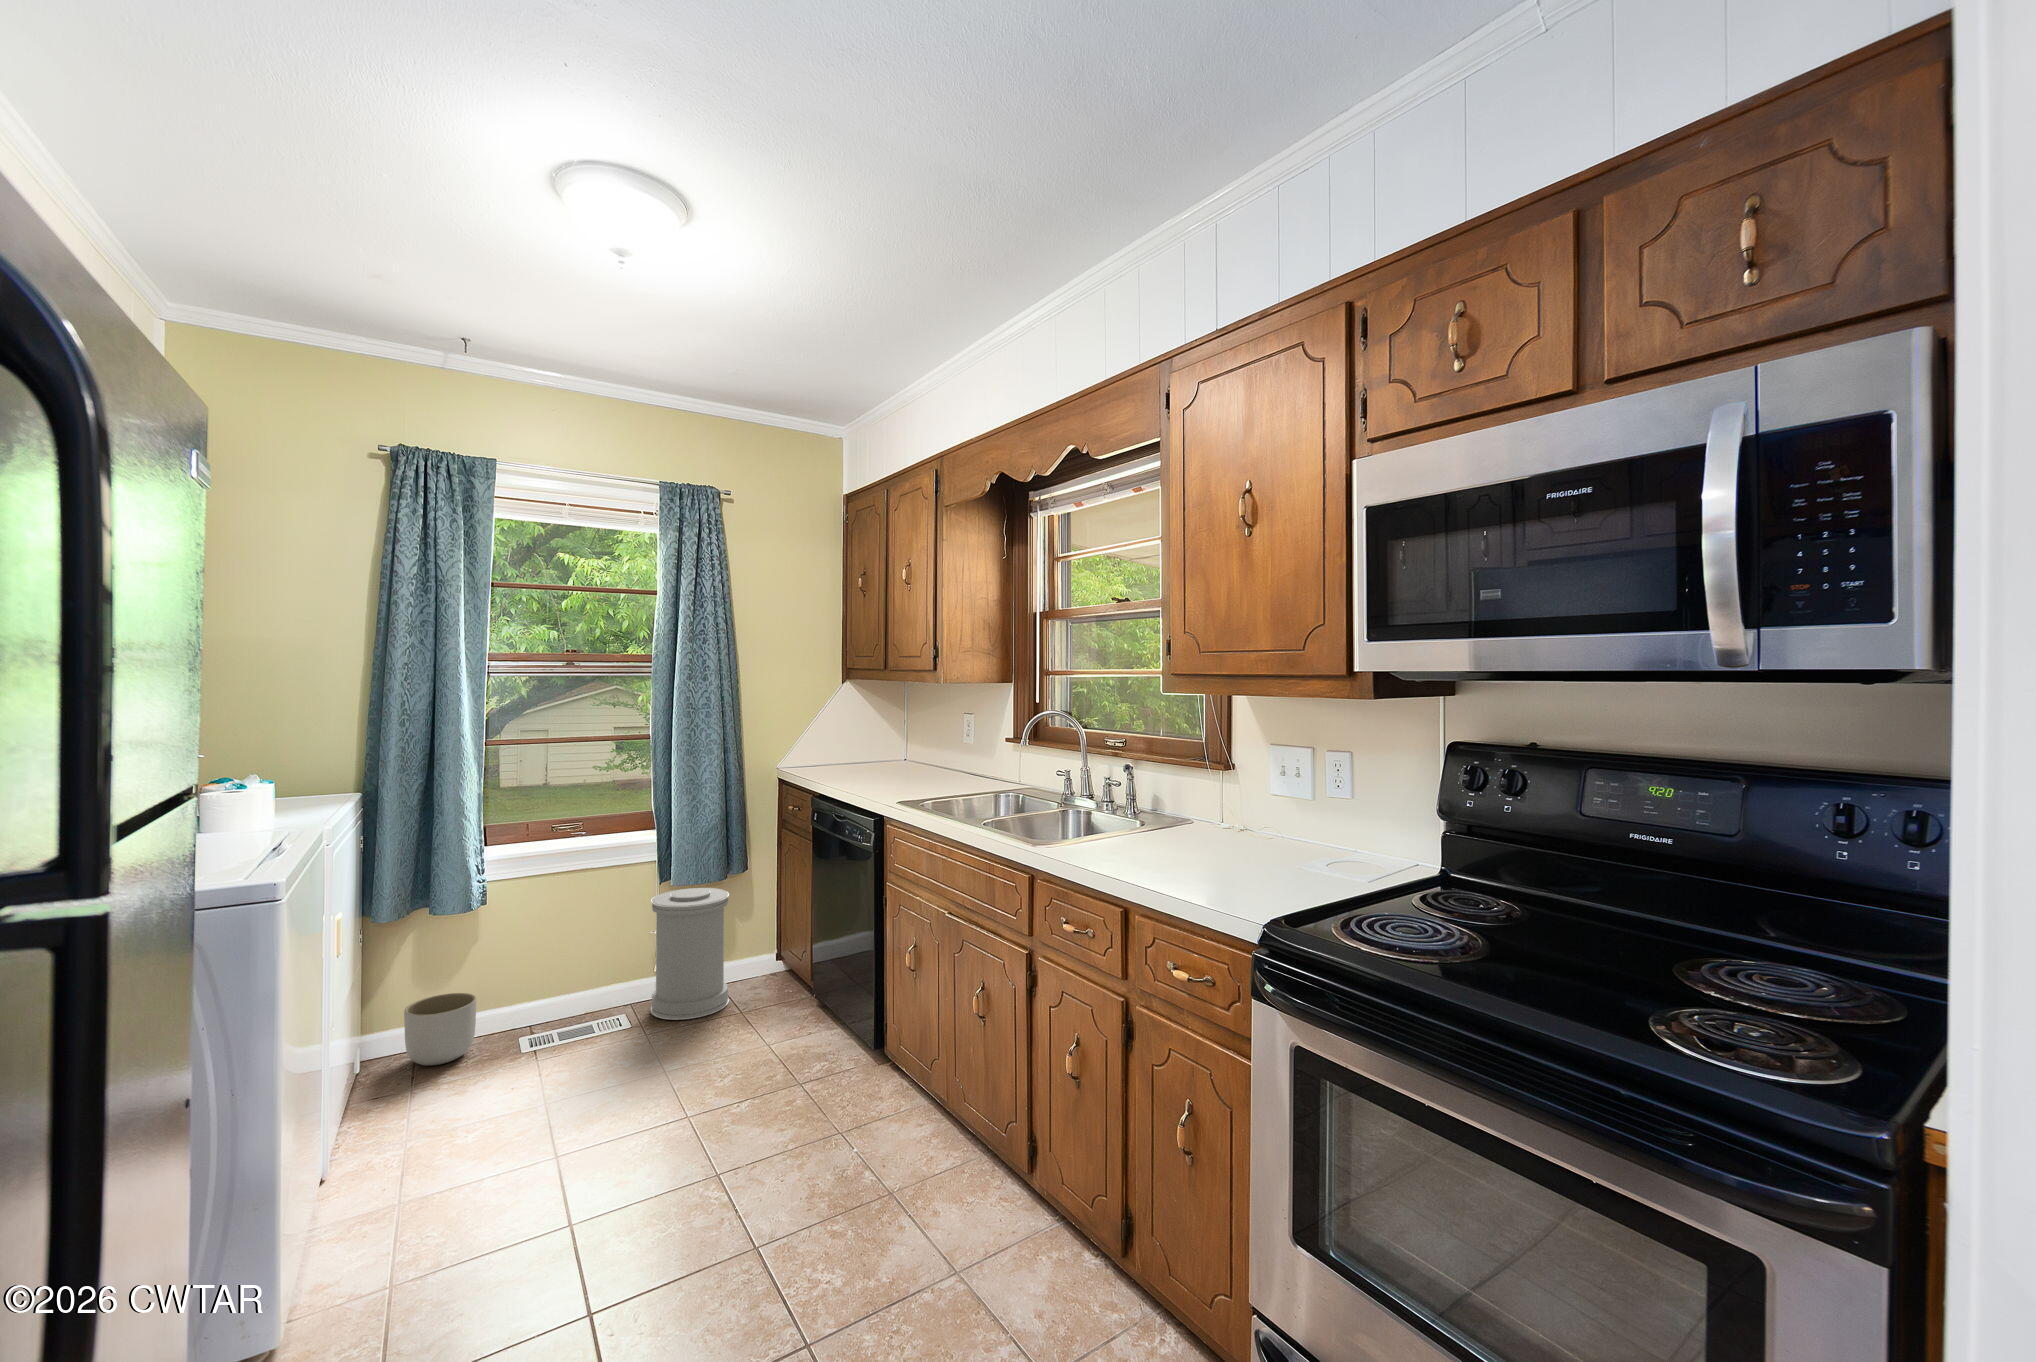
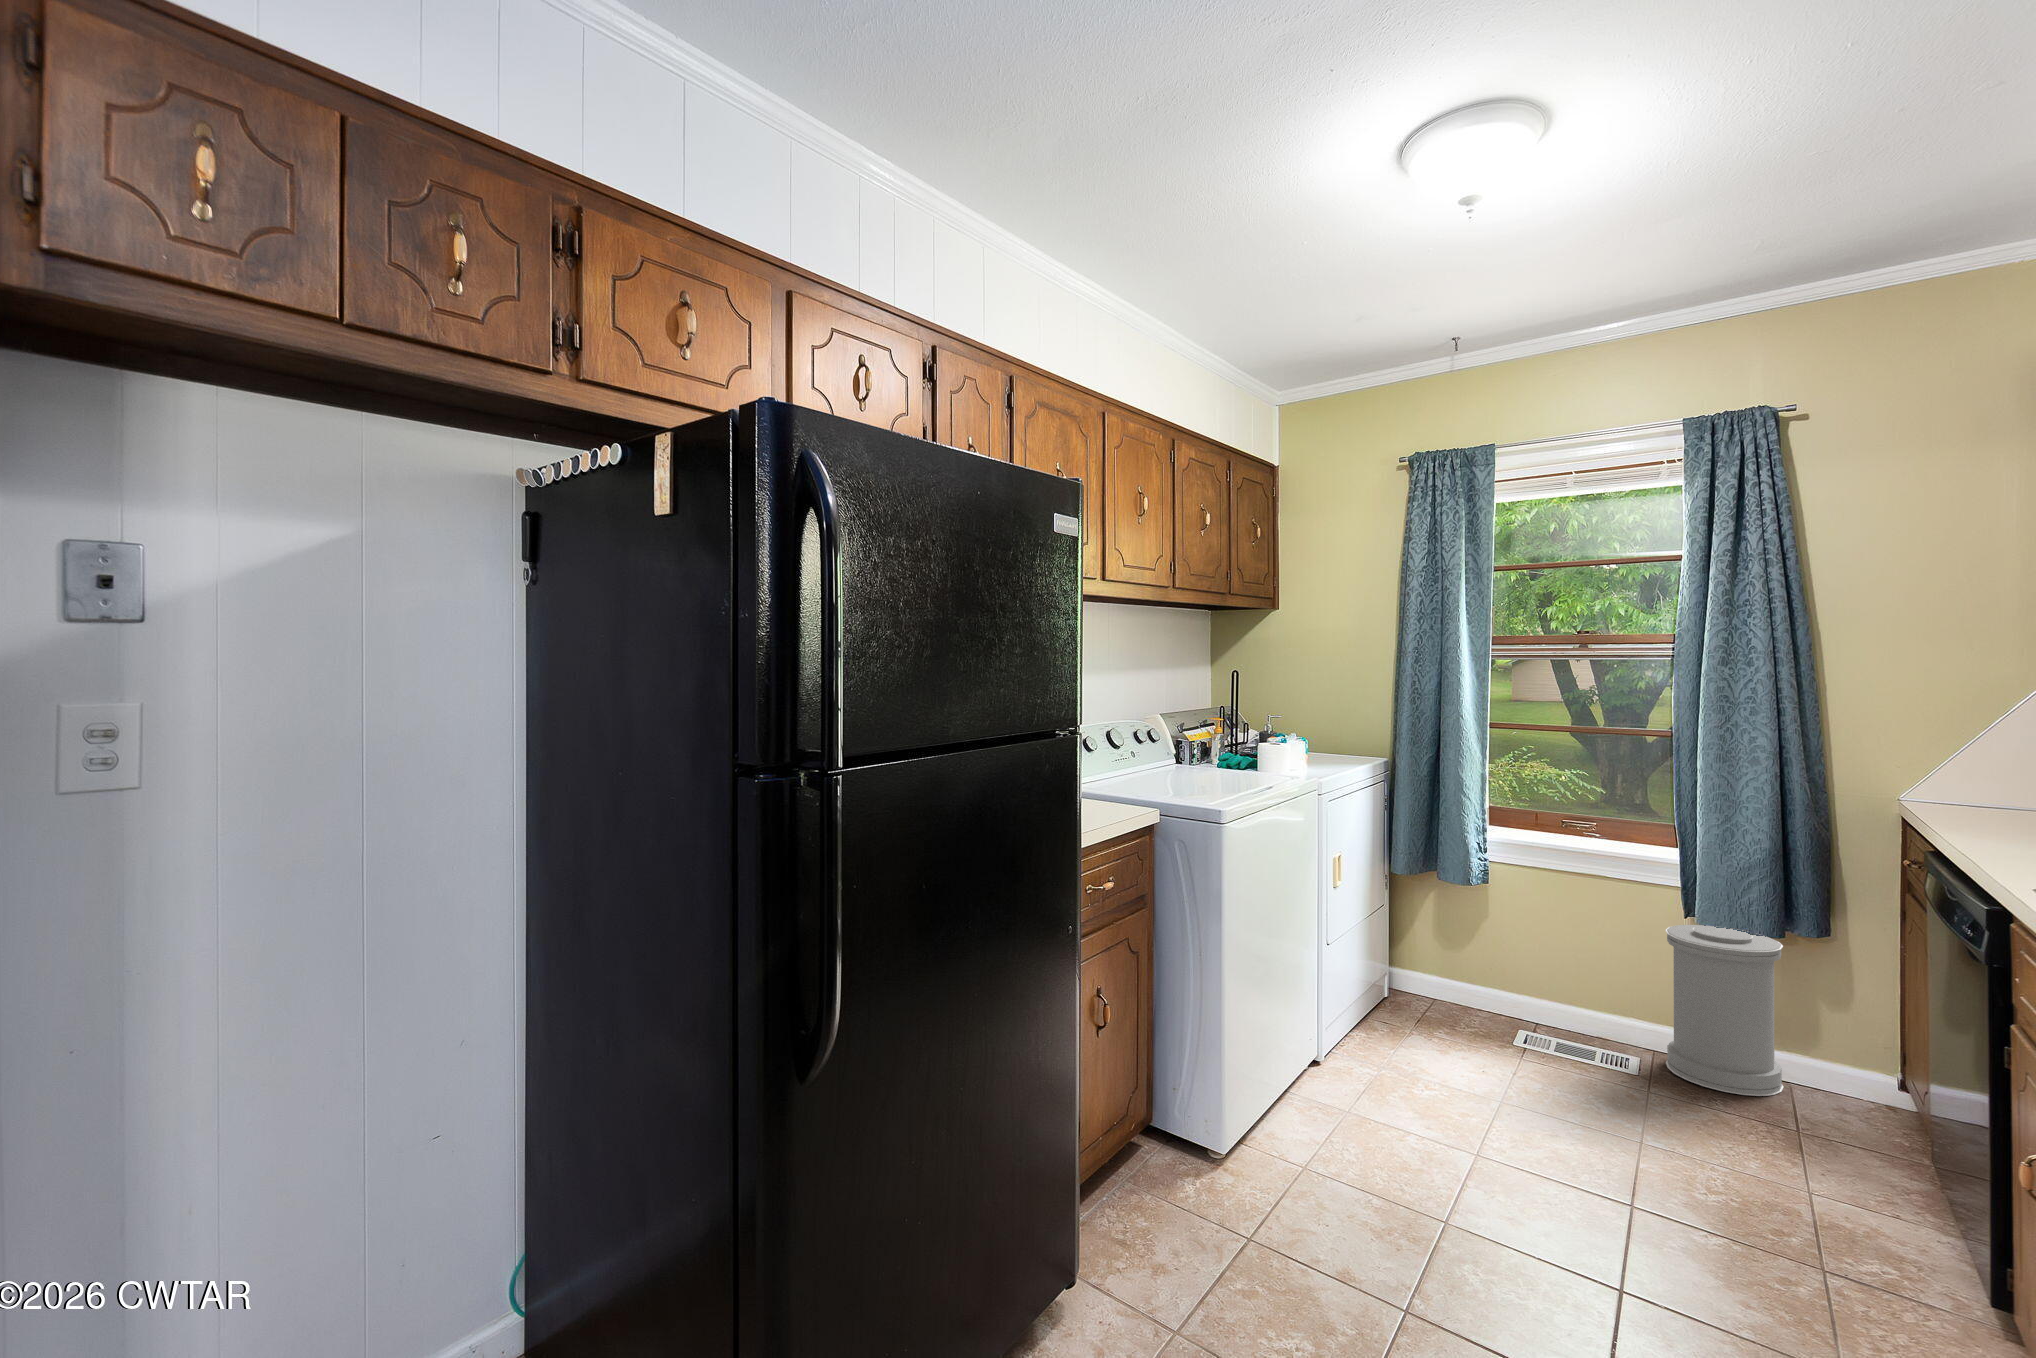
planter: present [404,993,476,1066] -> none [1414,959,1475,1024]

